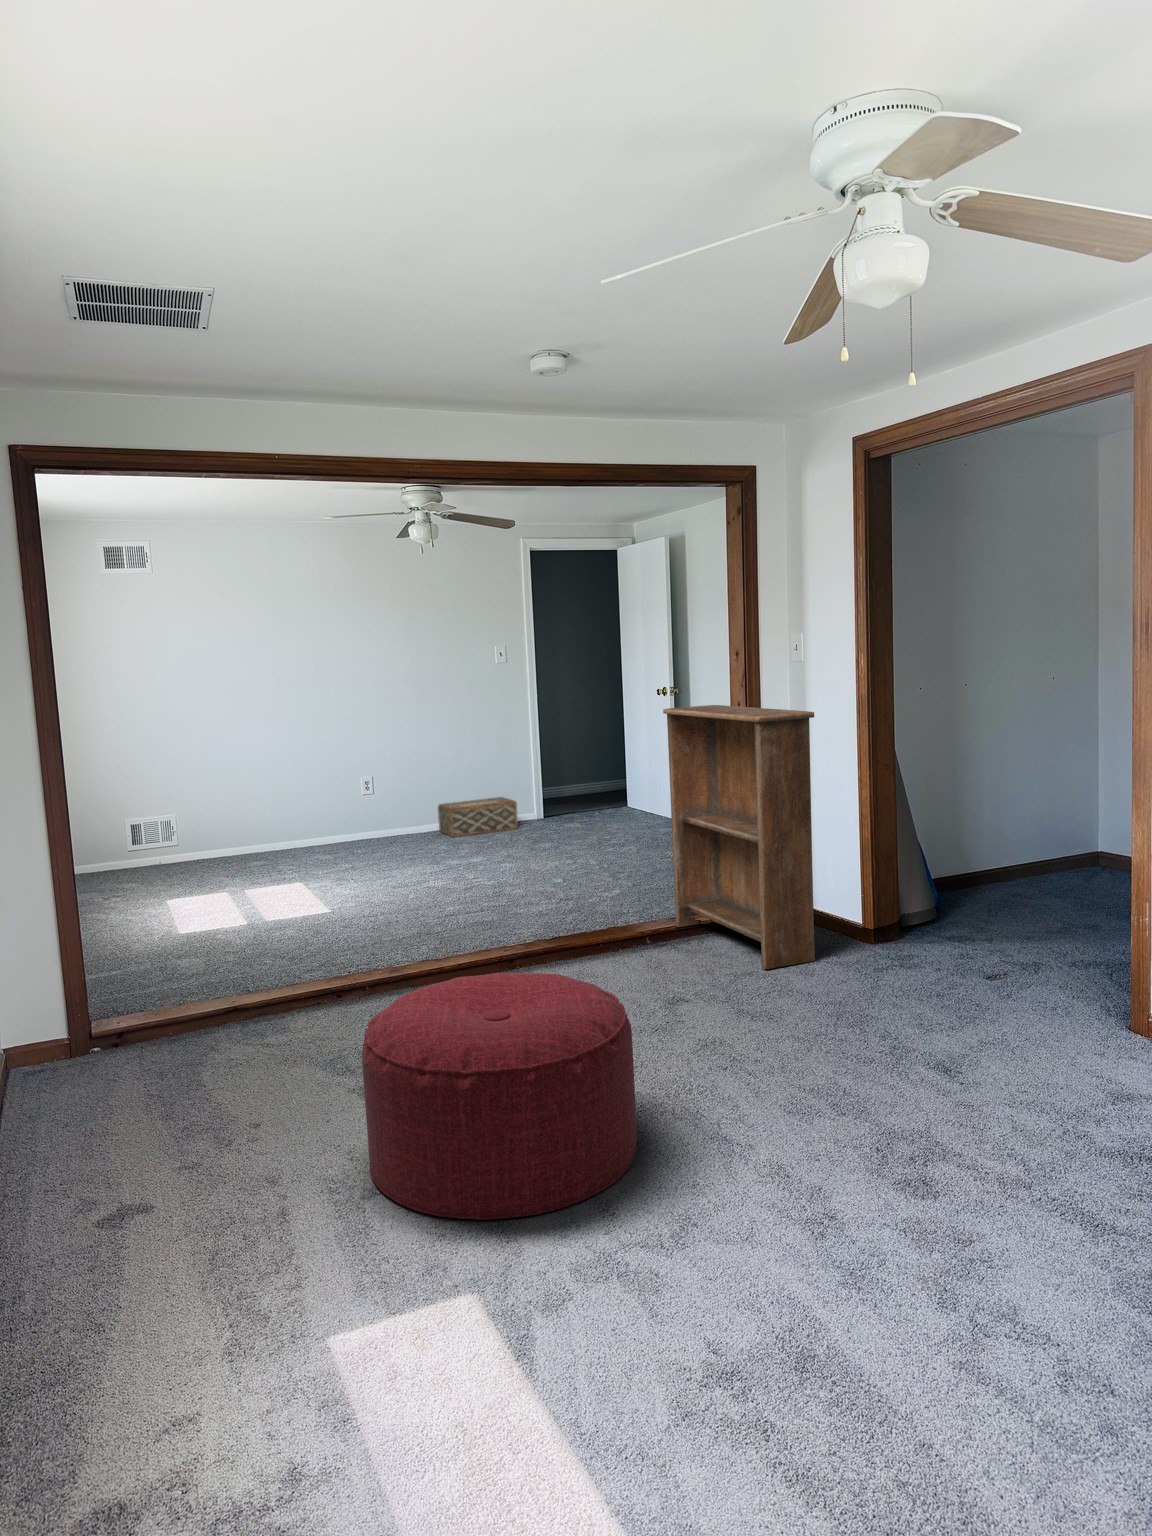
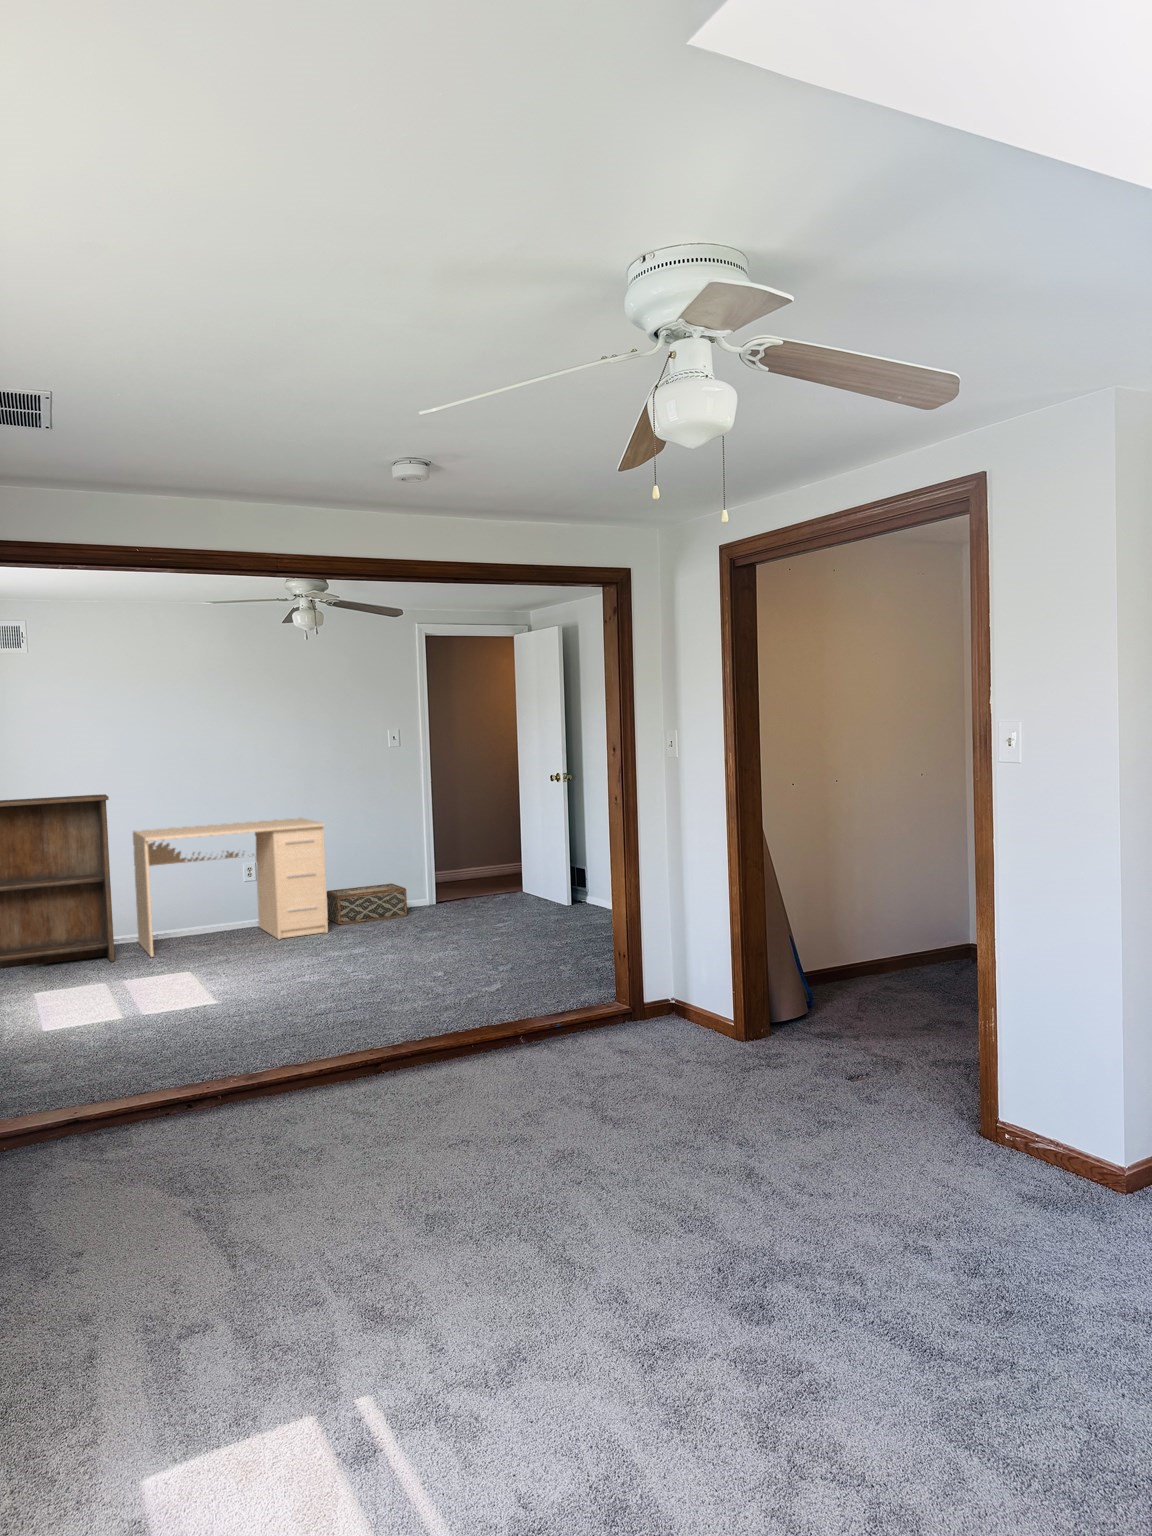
bookshelf: present [663,705,815,969] -> present [0,794,115,969]
desk: none [252,732,443,868] -> present [133,818,328,957]
ottoman: present [362,973,638,1220] -> none [185,1085,478,1359]

